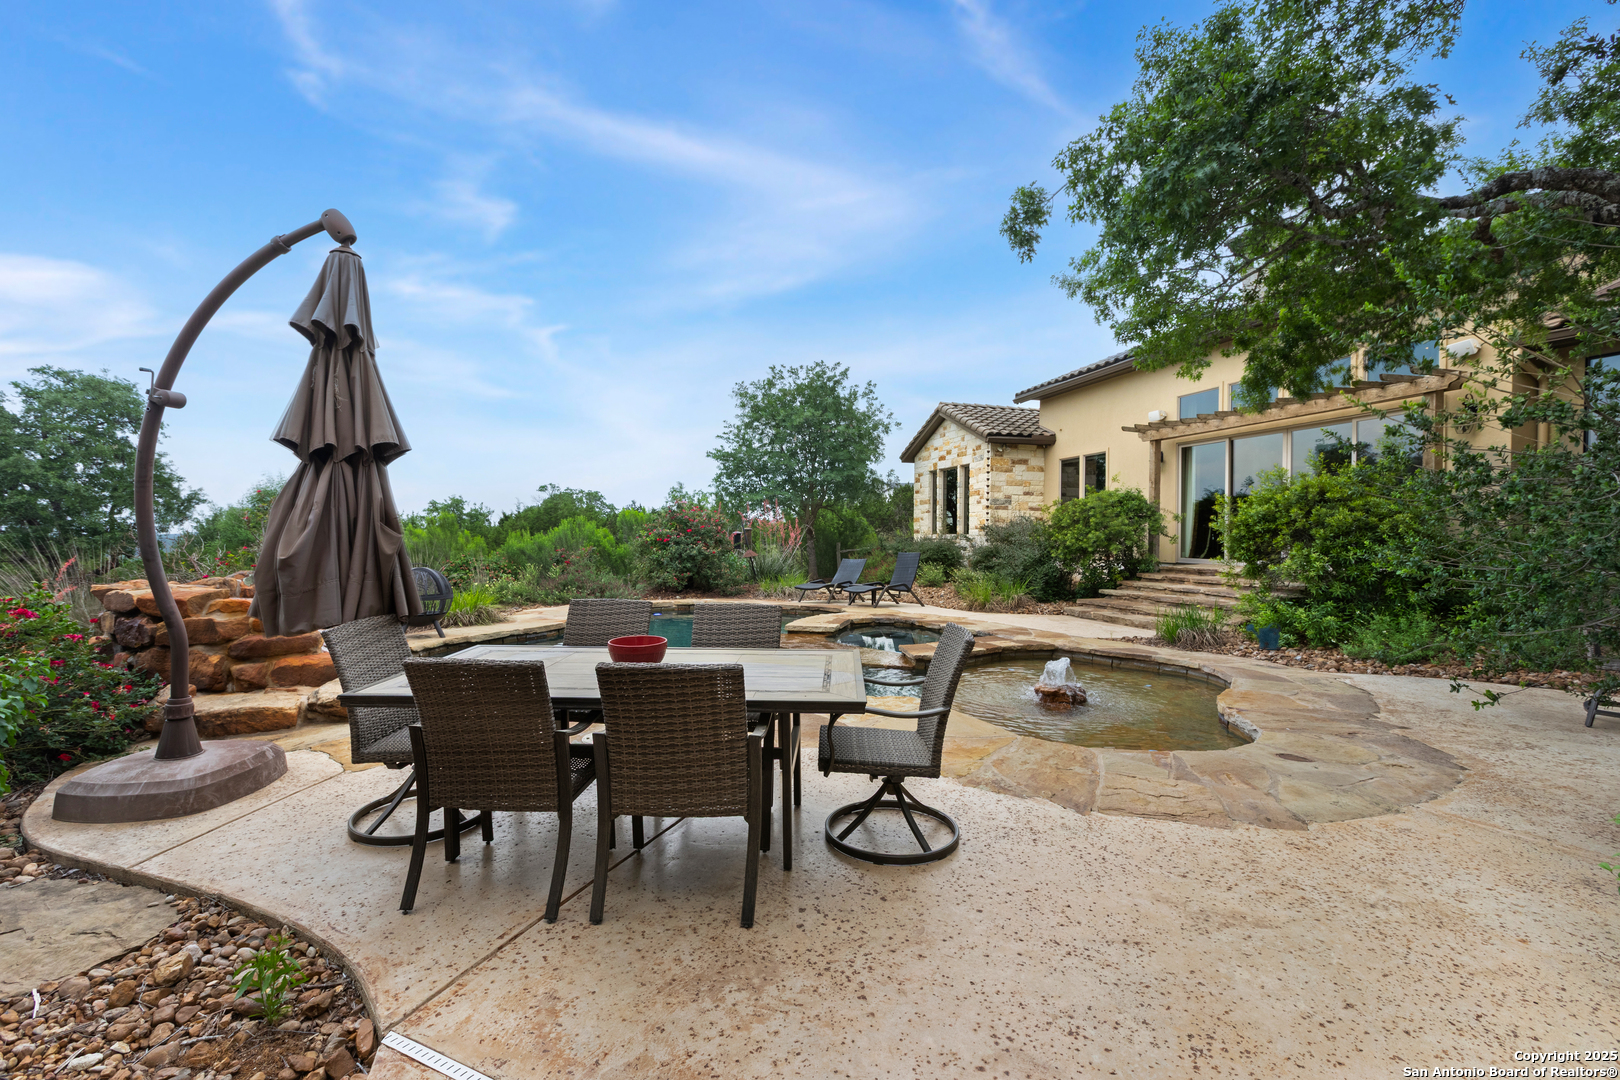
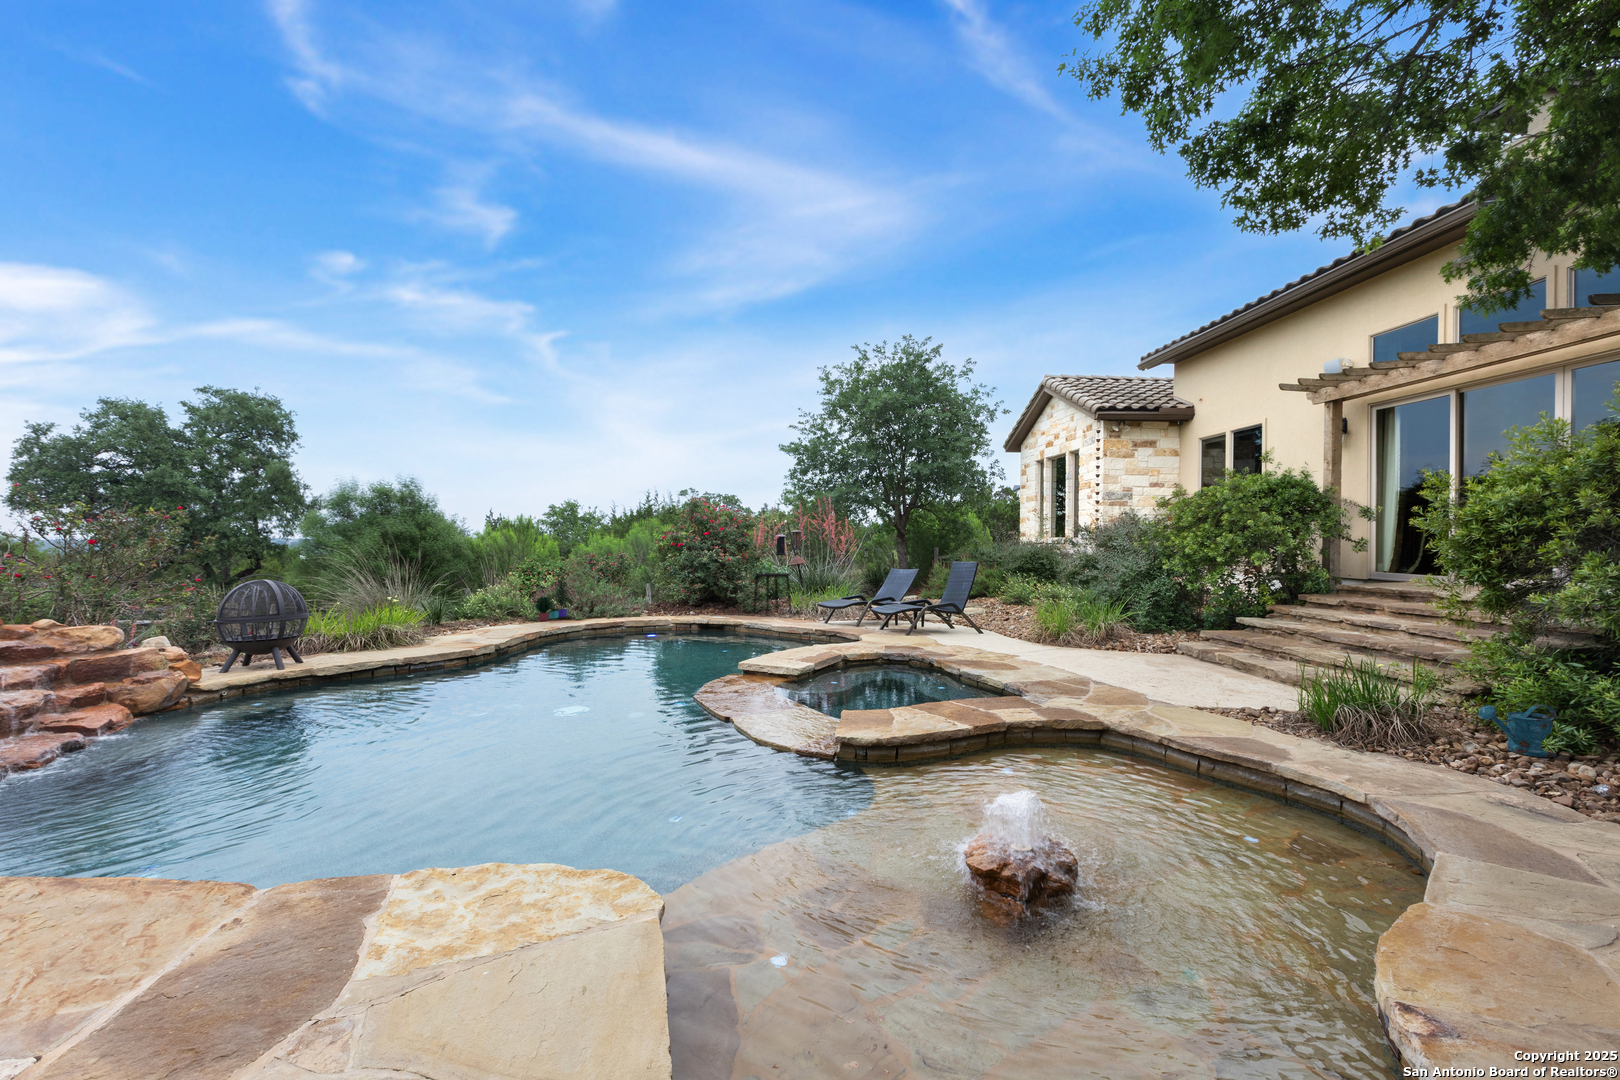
side table: none [717,564,751,600] -> present [753,573,792,614]
potted plant: none [529,568,553,608] -> present [534,577,569,621]

